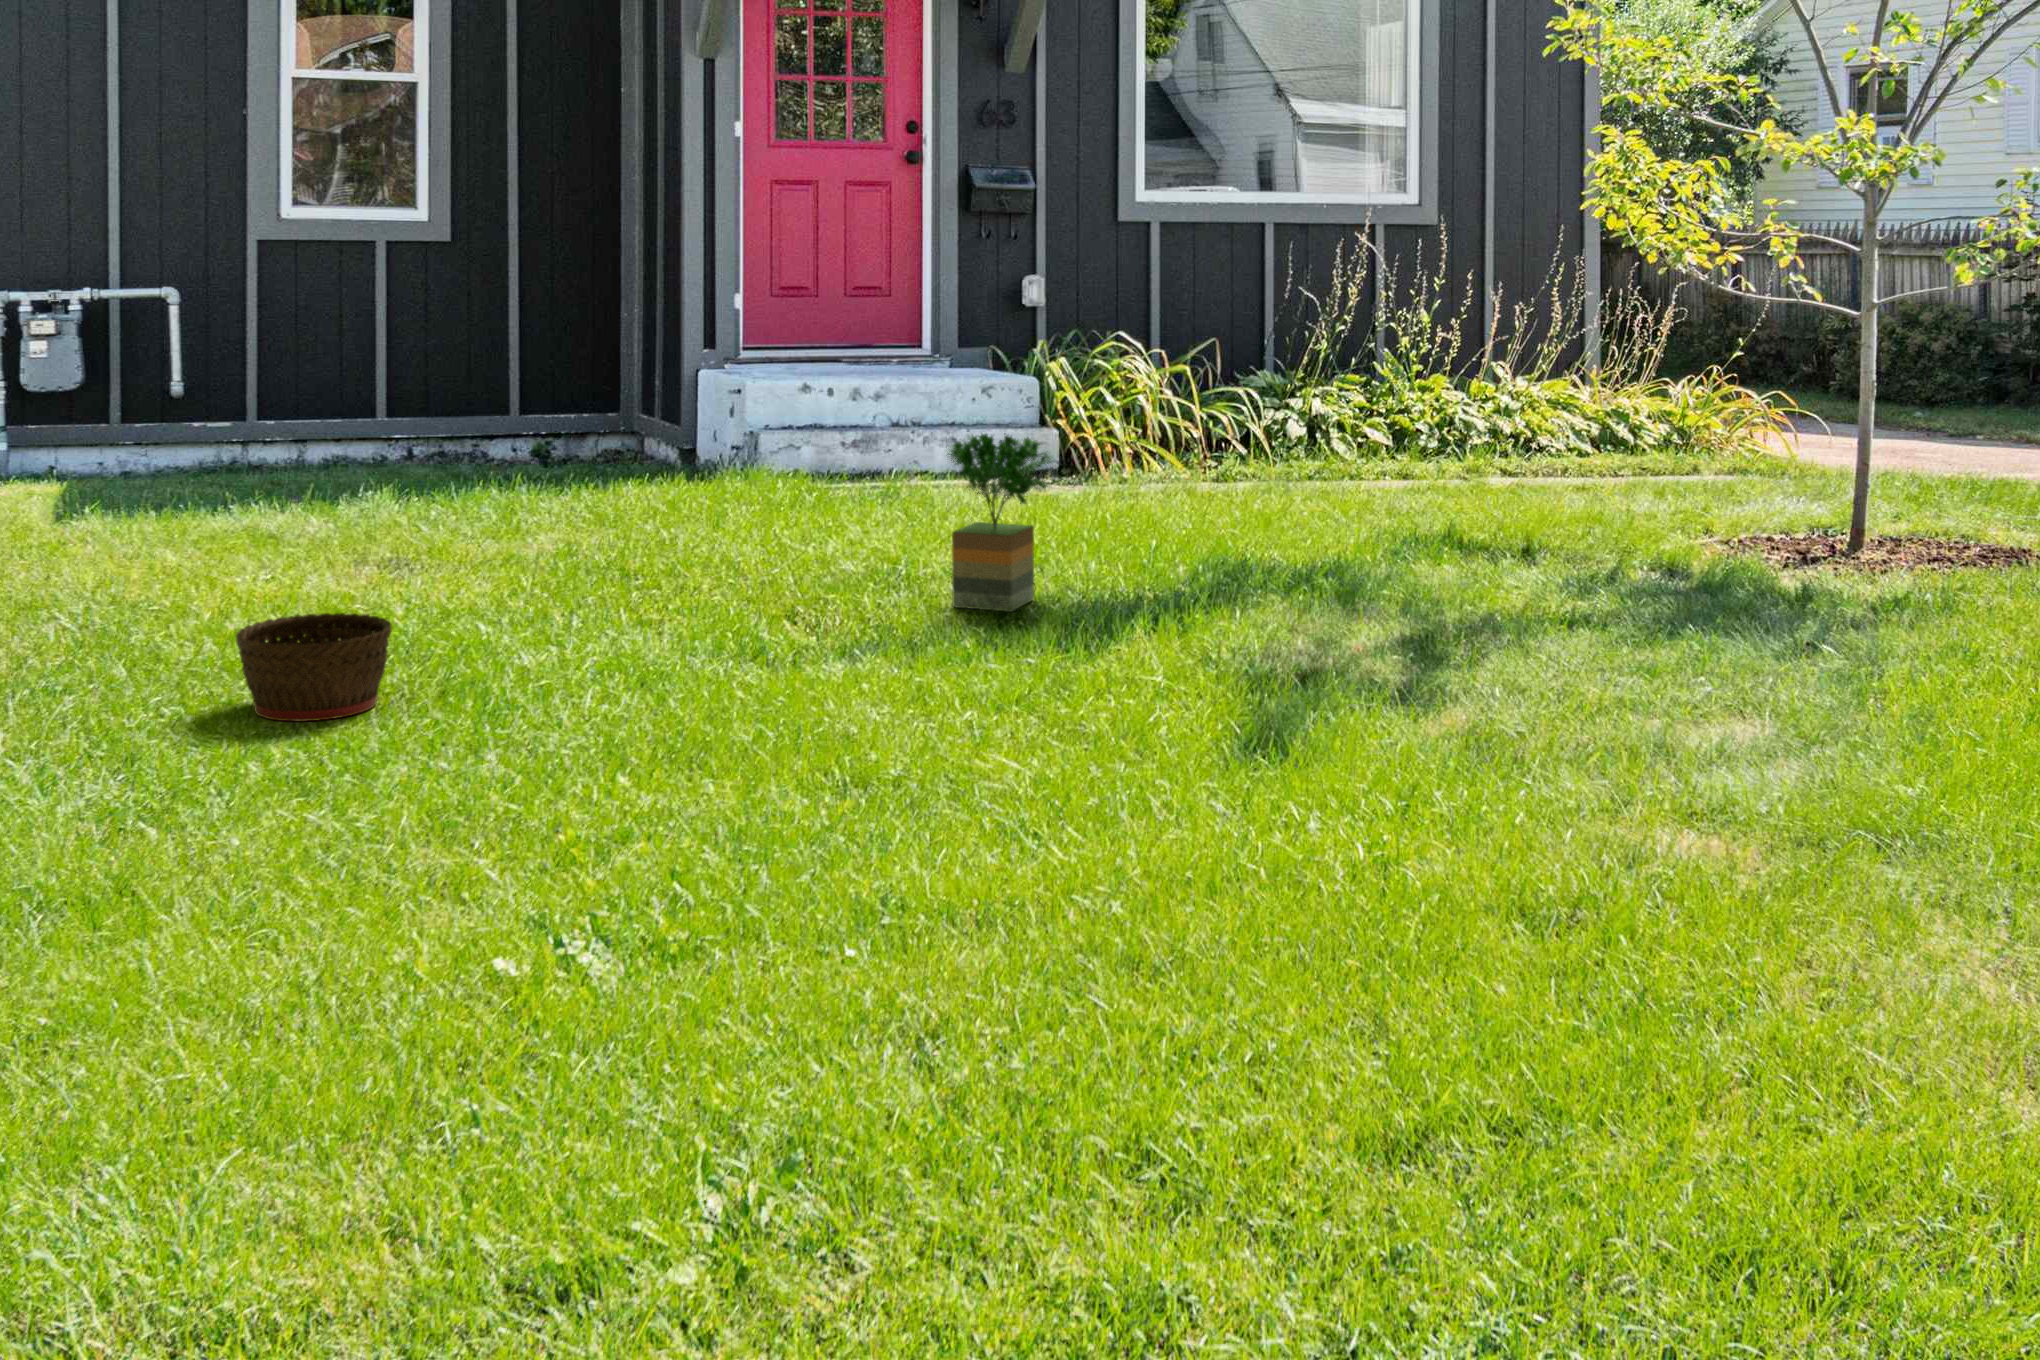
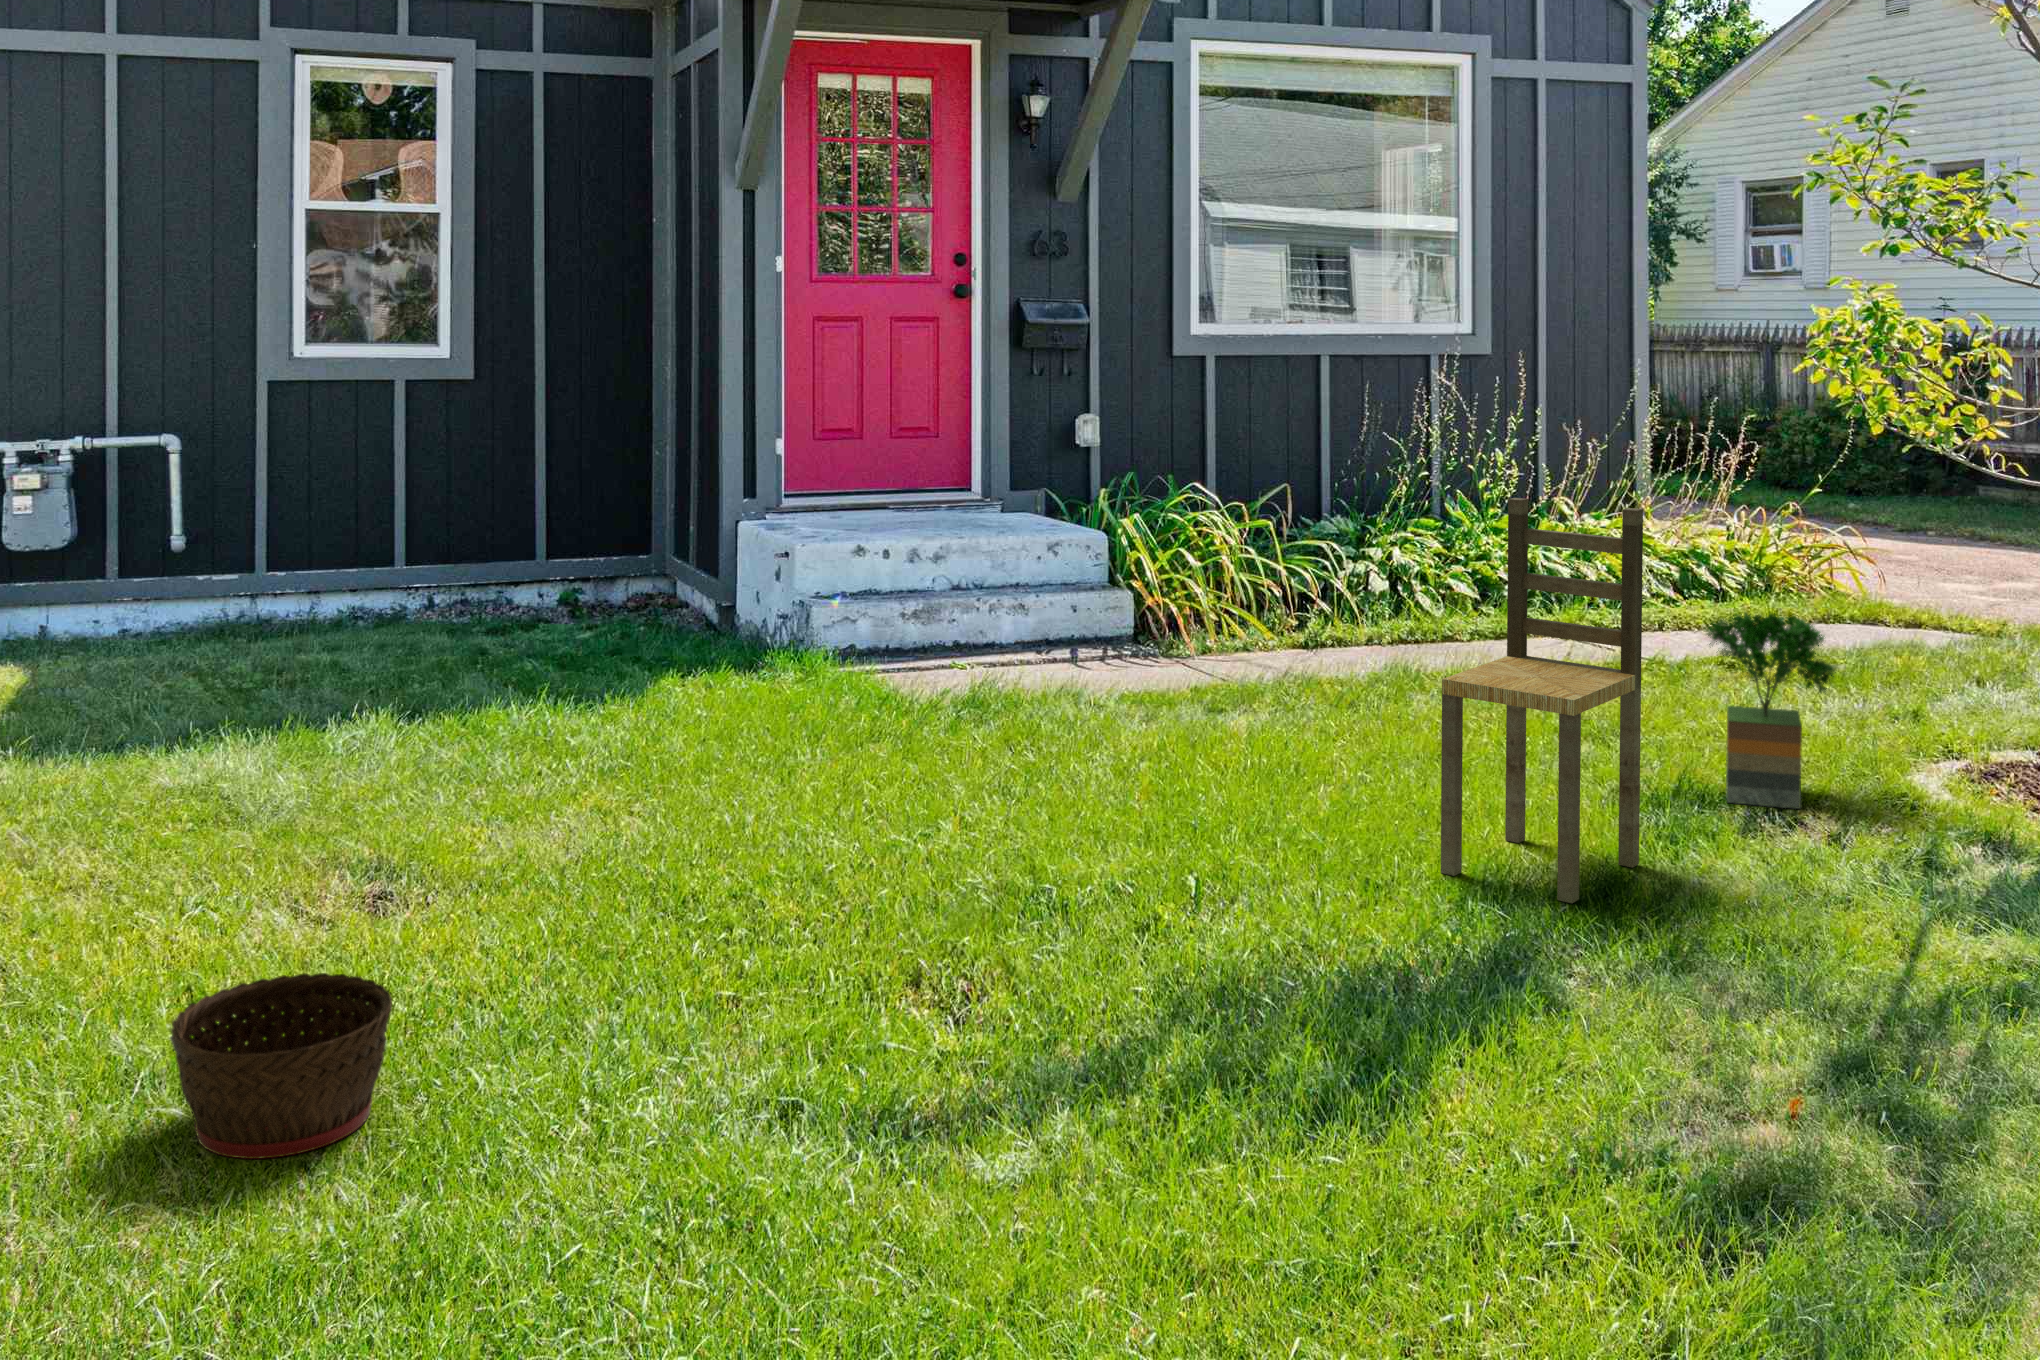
chair: none [1227,303,1395,616] -> present [1441,498,1643,903]
potted tree: present [947,433,1053,612] -> present [1707,612,1836,809]

